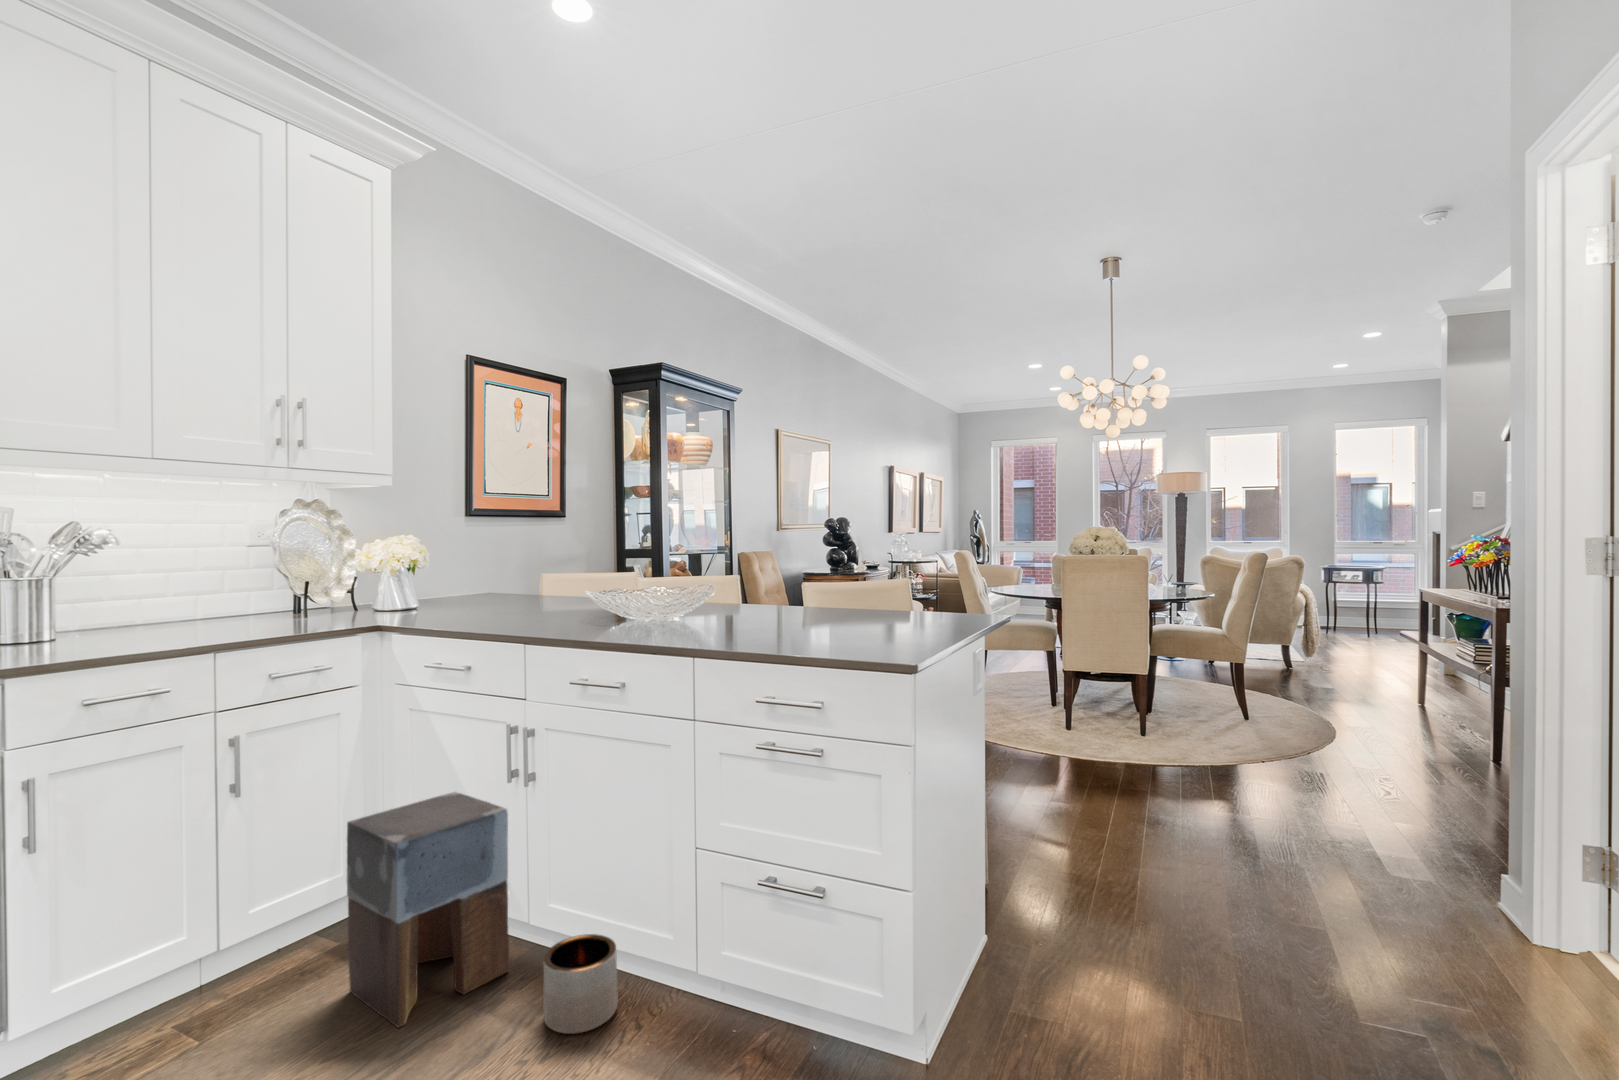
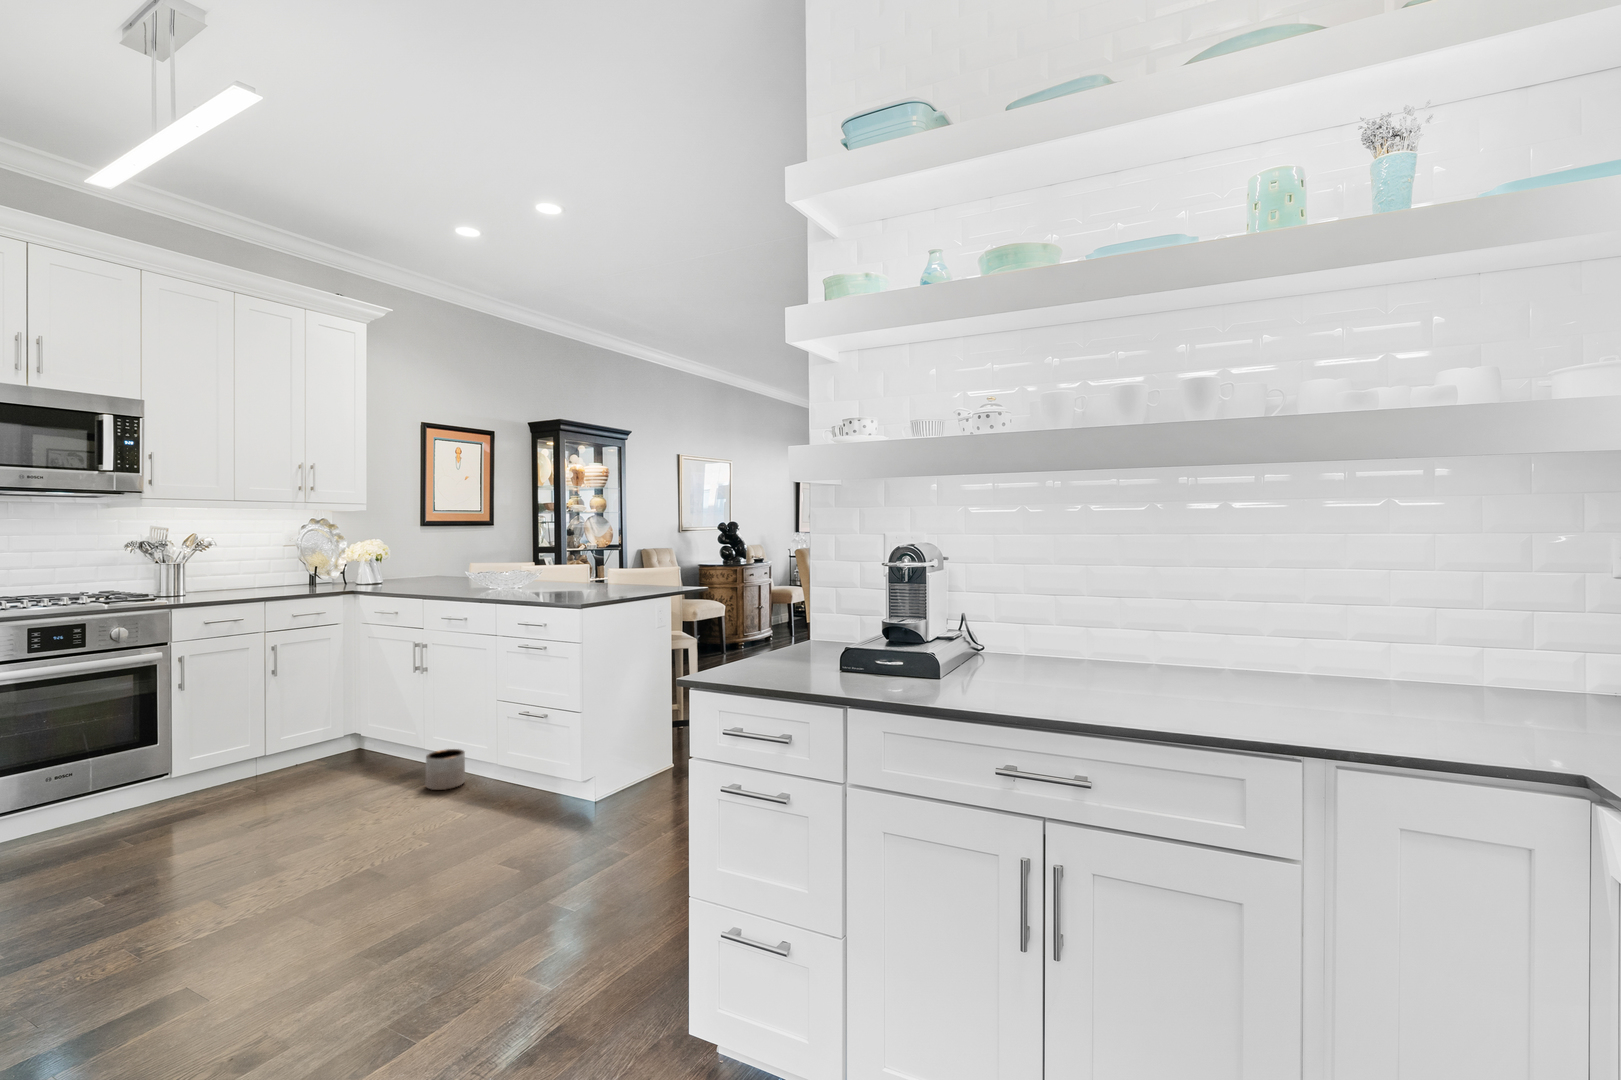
stool: present [347,792,509,1028] -> none [332,681,416,787]

